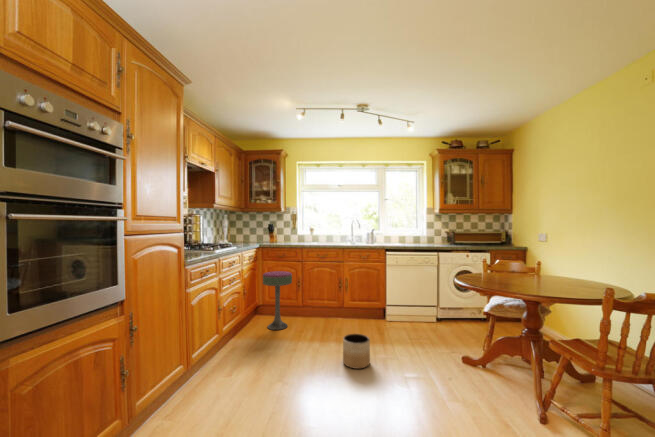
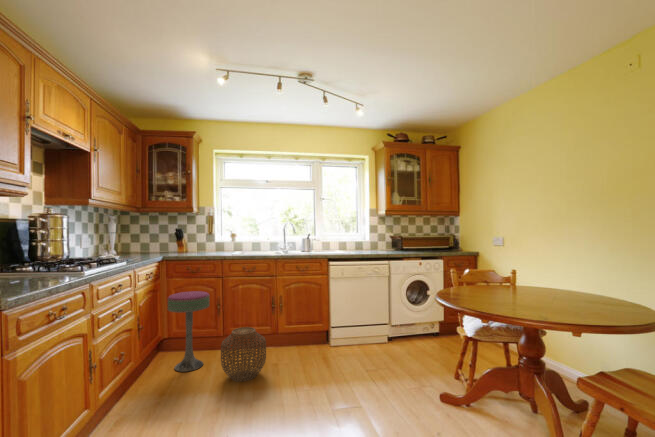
woven basket: none [300,300,333,341] -> present [221,327,266,382]
planter: present [343,334,370,369] -> none [282,369,317,417]

